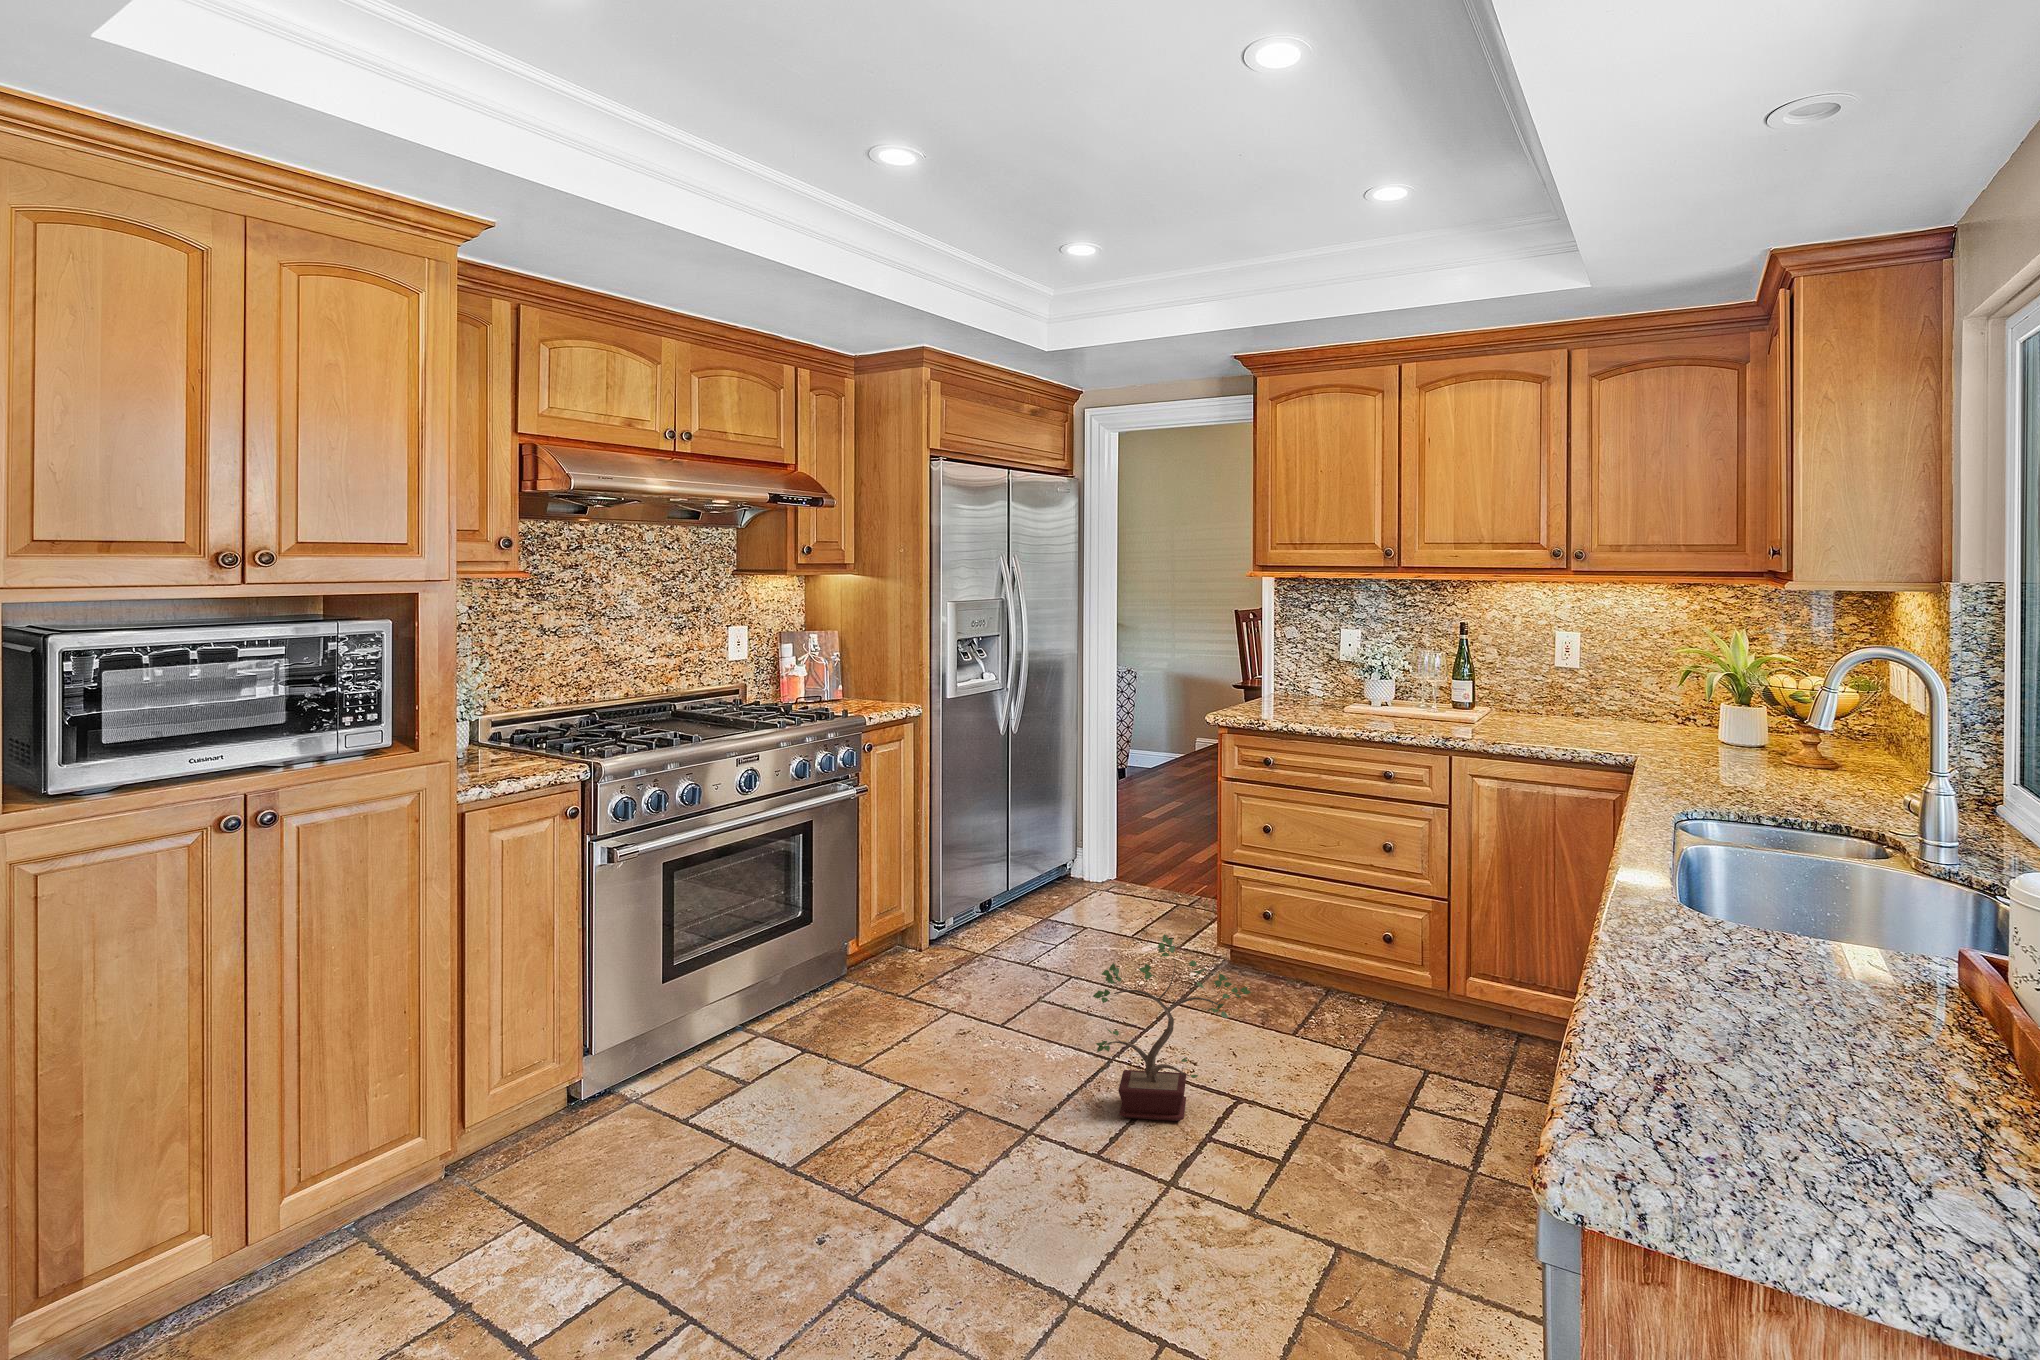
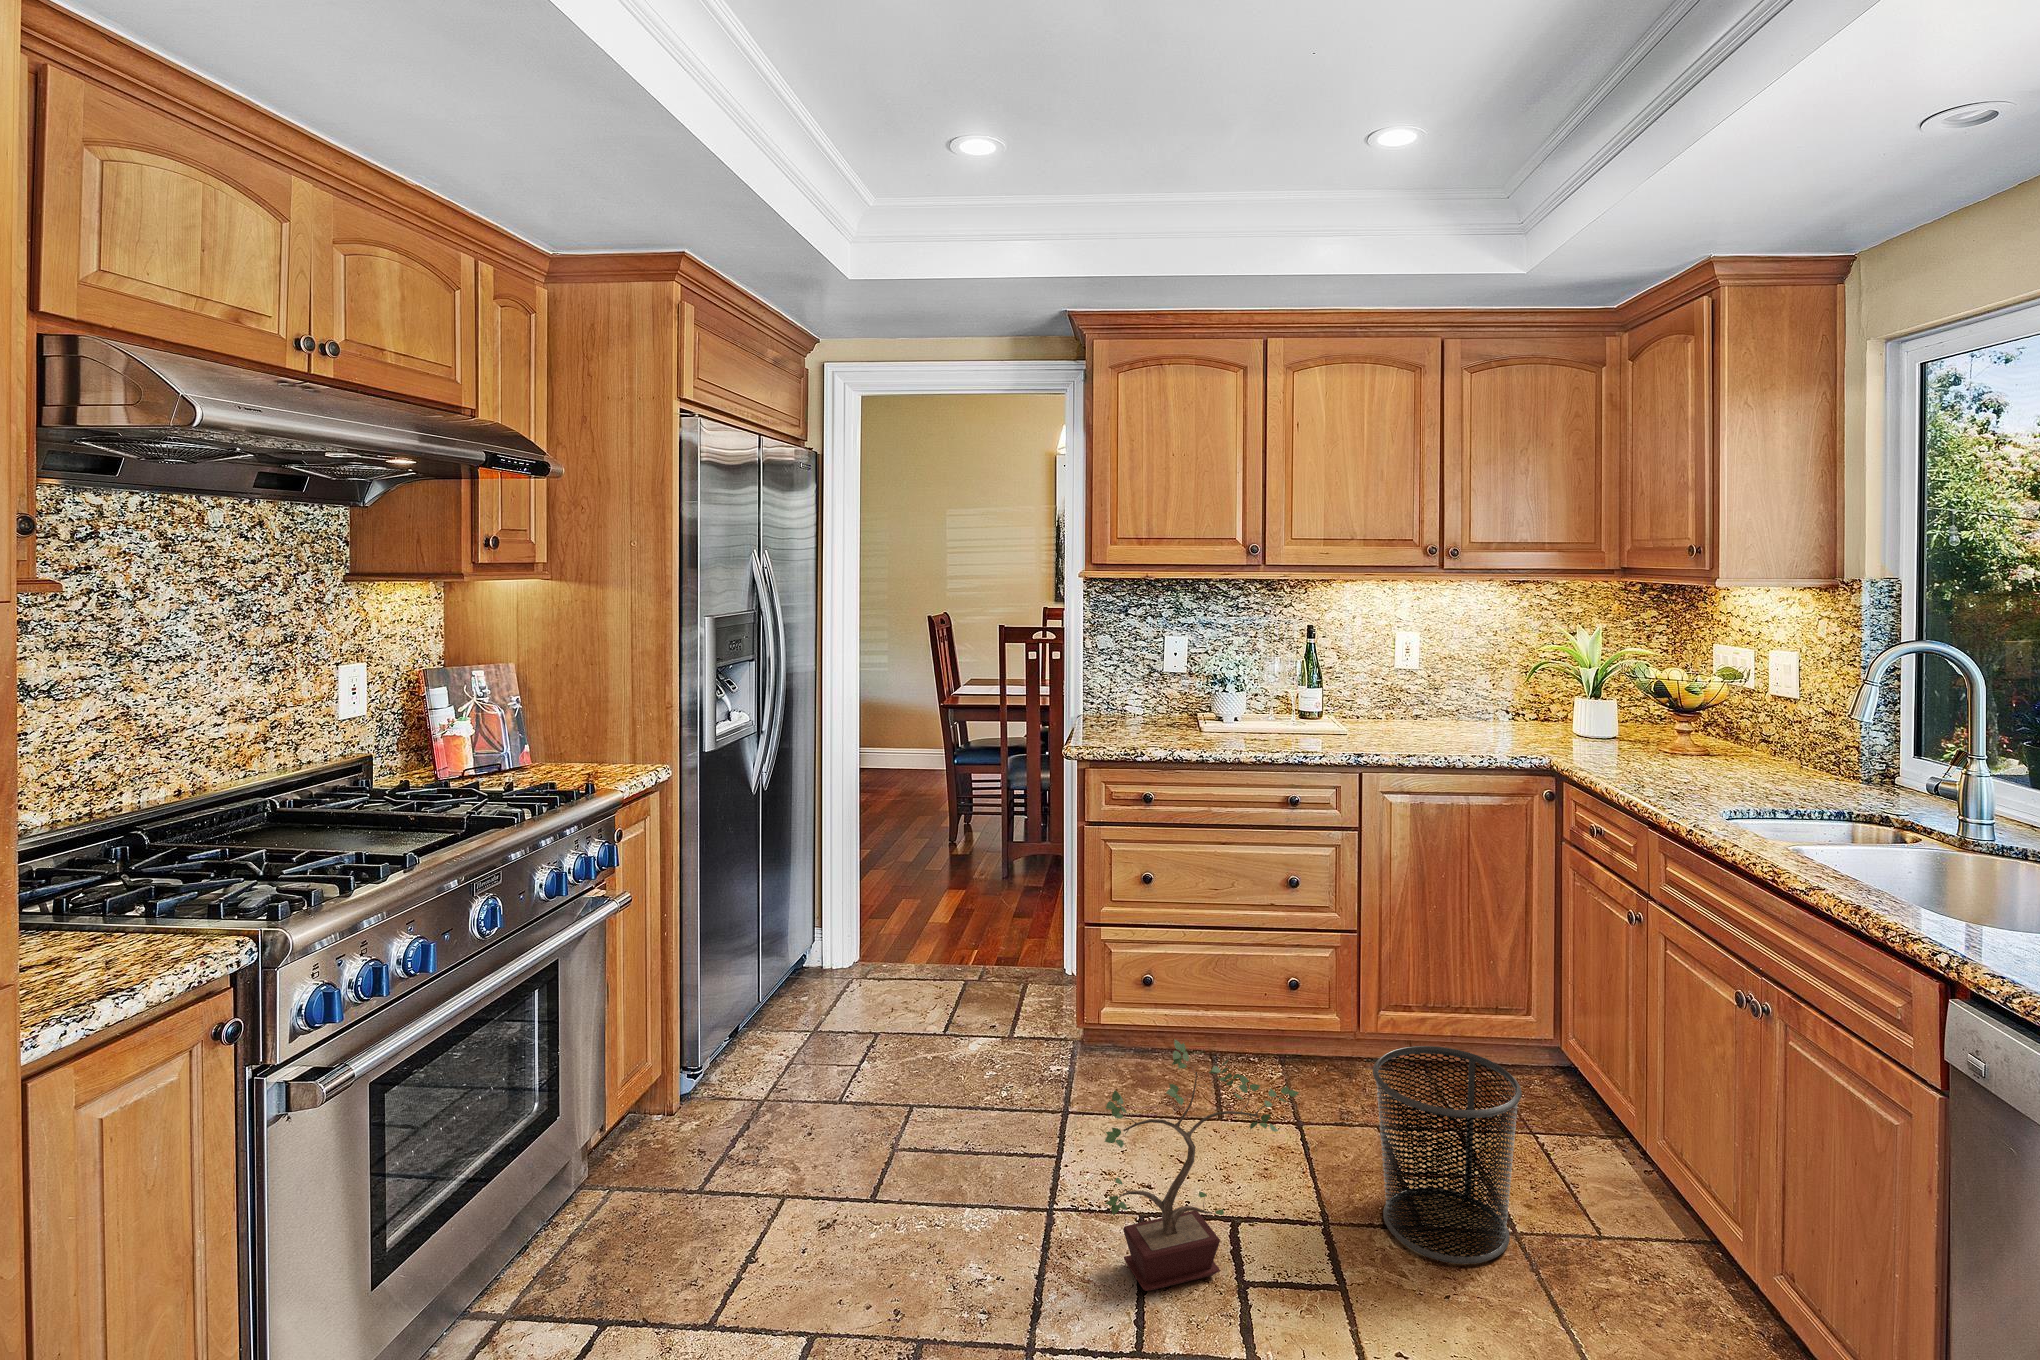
trash can: none [1337,986,1463,1170] -> present [1373,1046,1522,1264]

